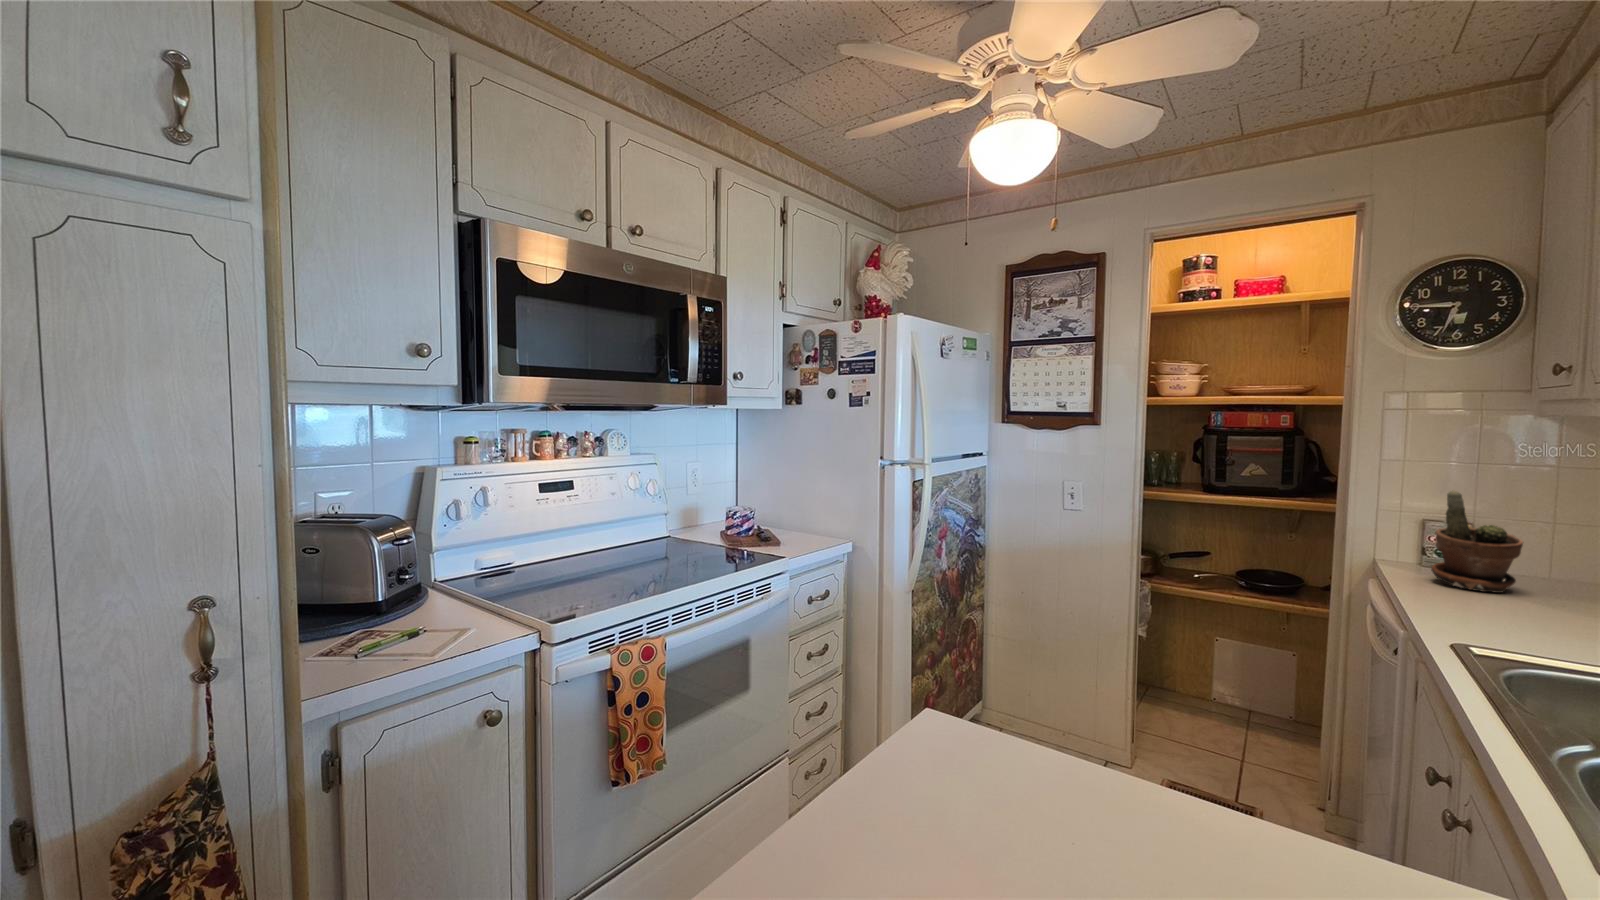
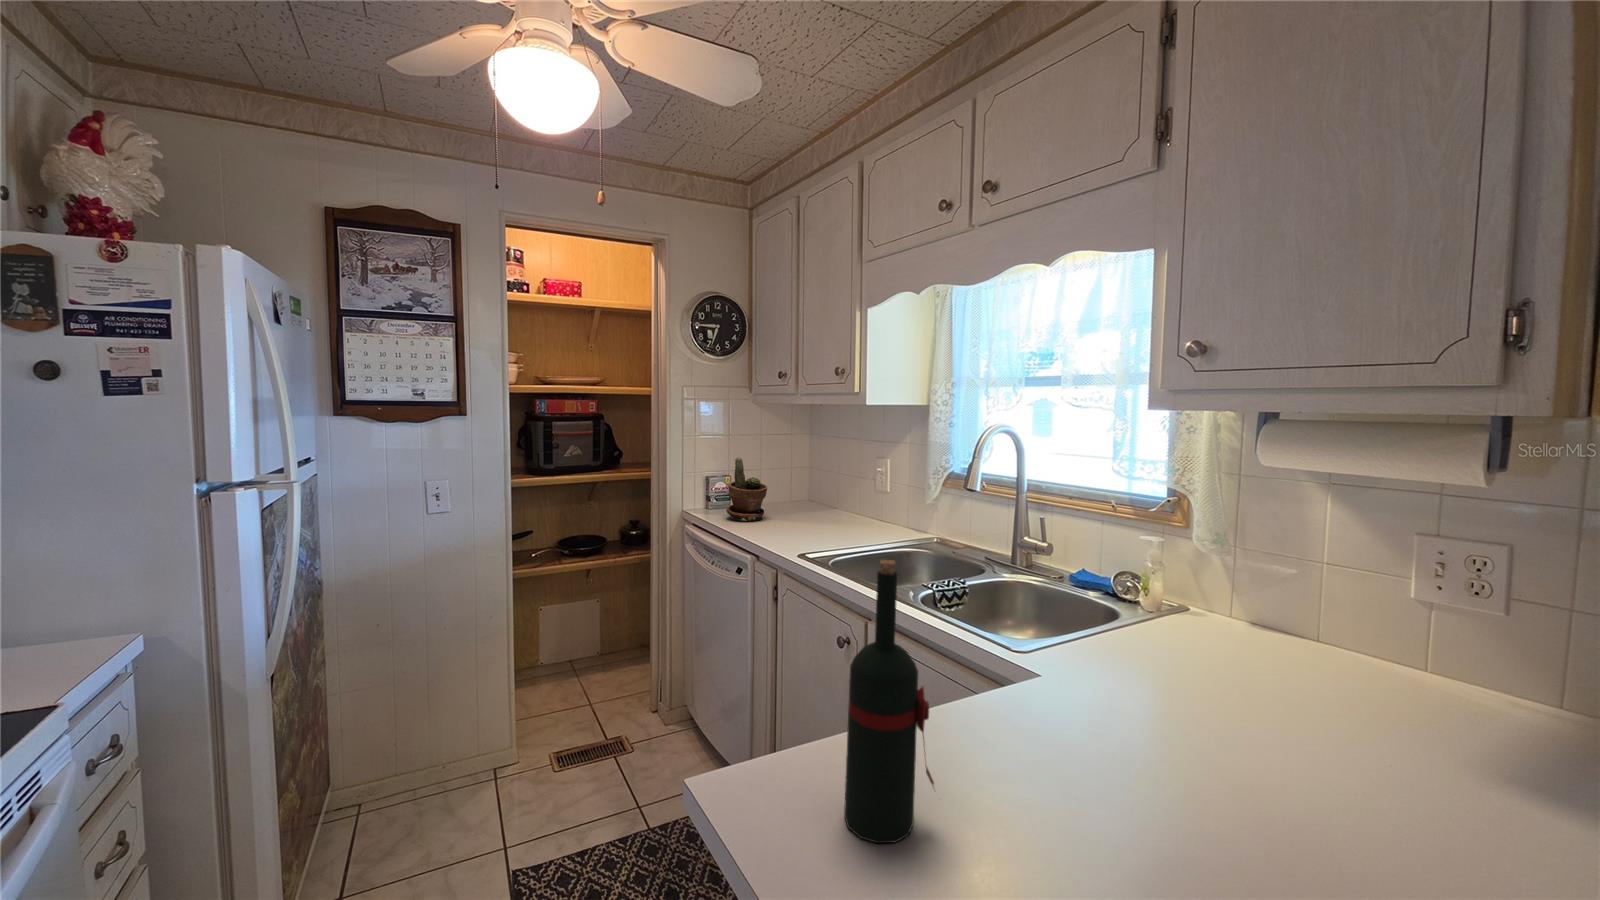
wine bottle: none [965,544,1048,834] -> present [844,560,934,843]

